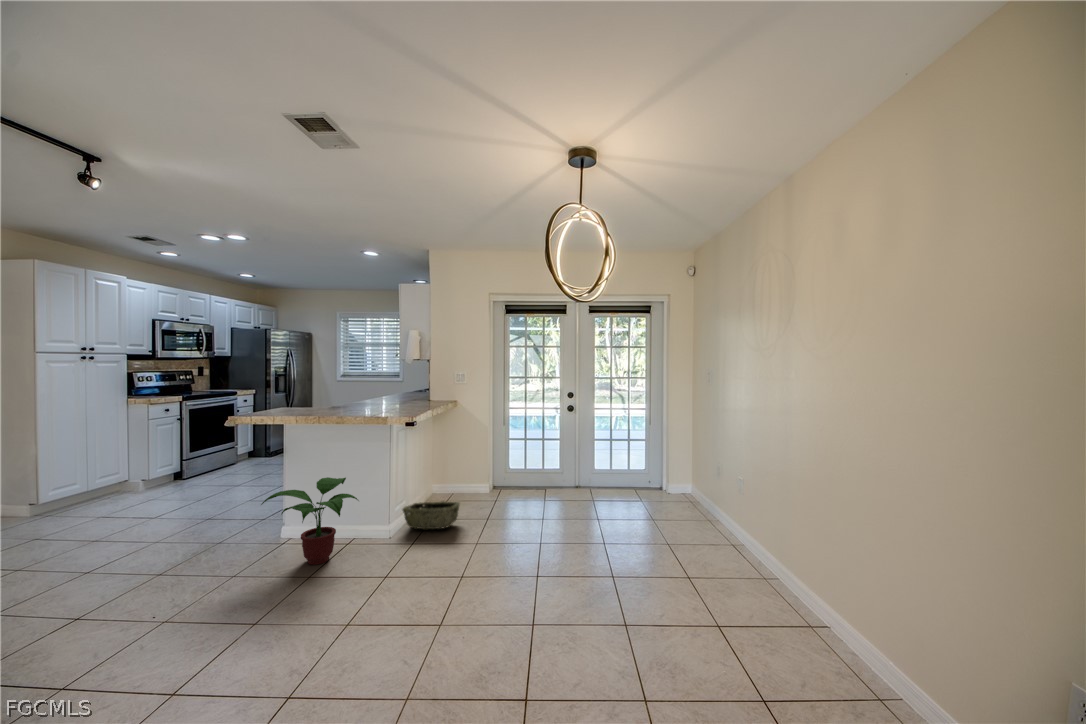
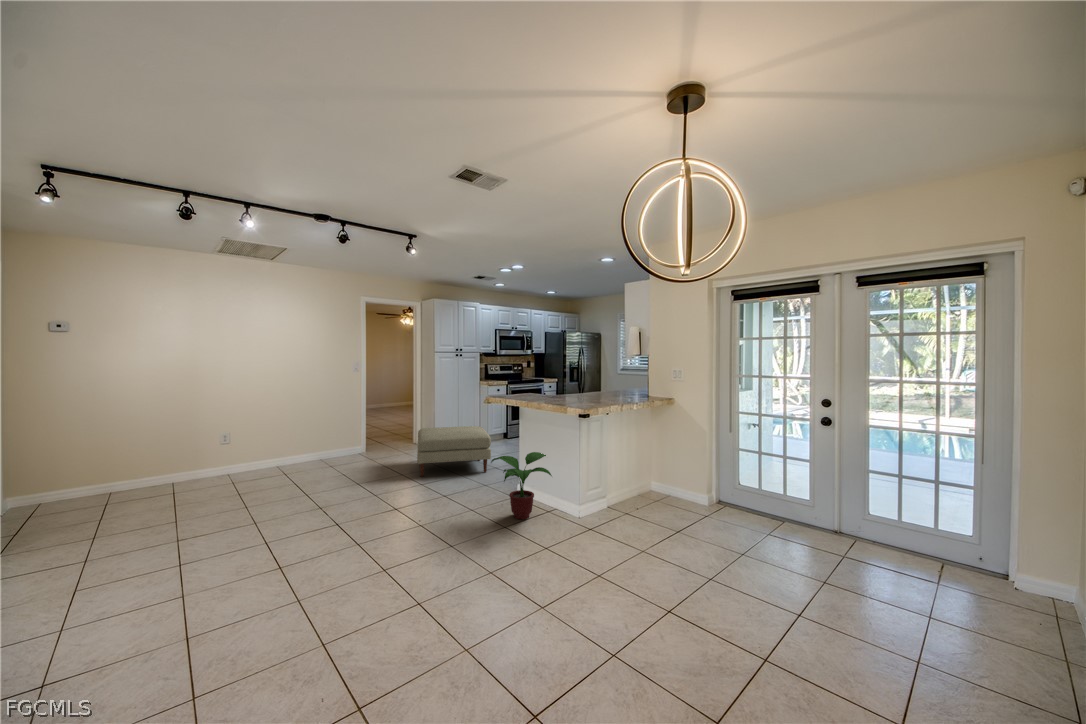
ottoman: none [26,466,207,567] -> present [417,426,491,477]
woven basket: present [403,501,459,529] -> none [595,493,650,524]

